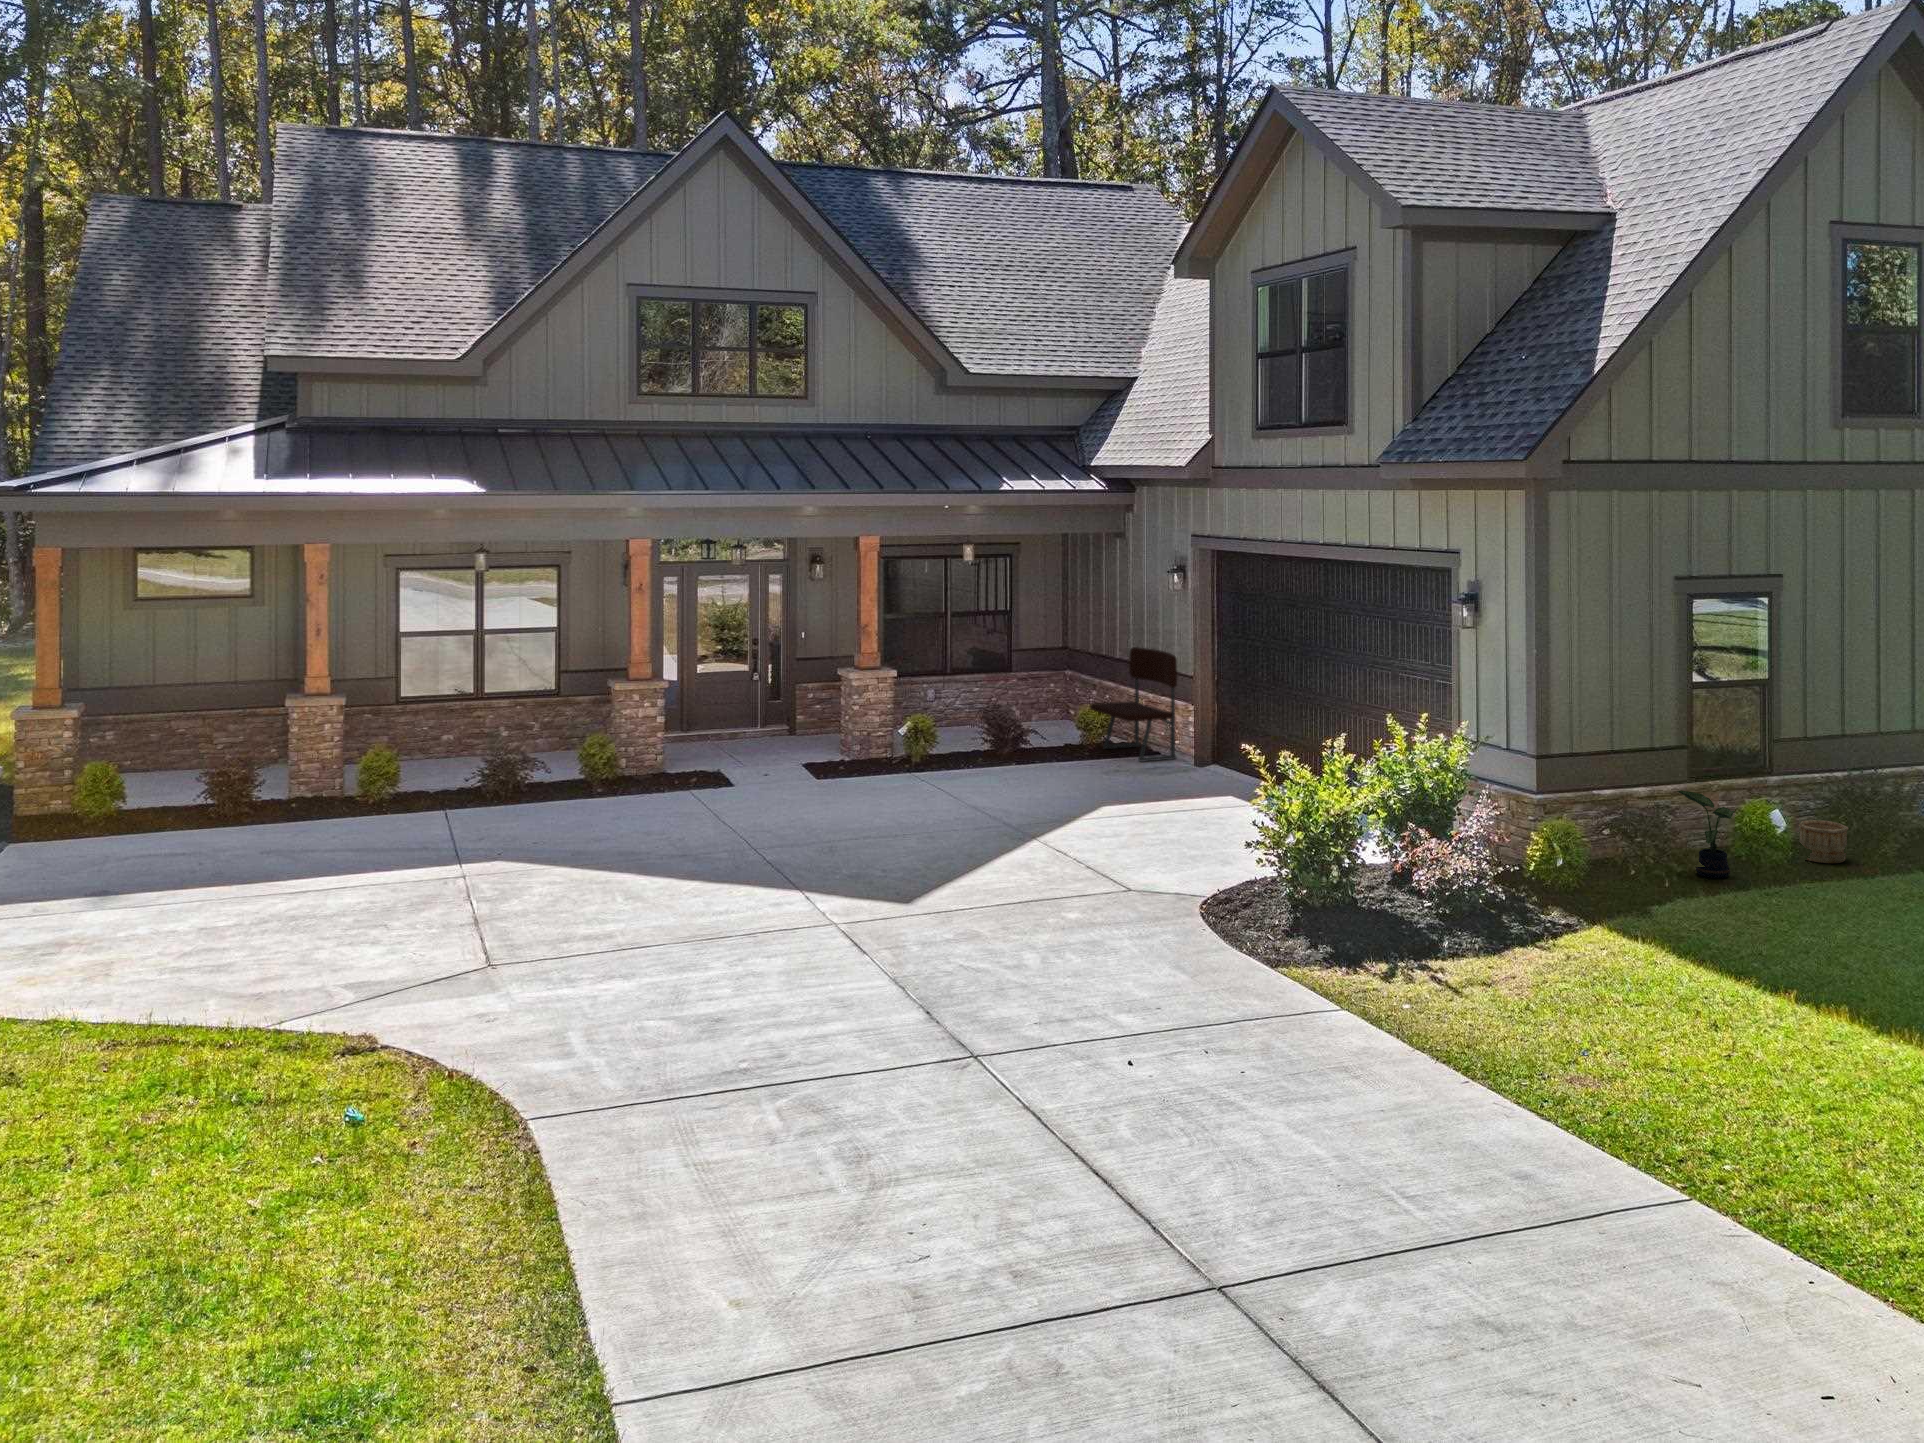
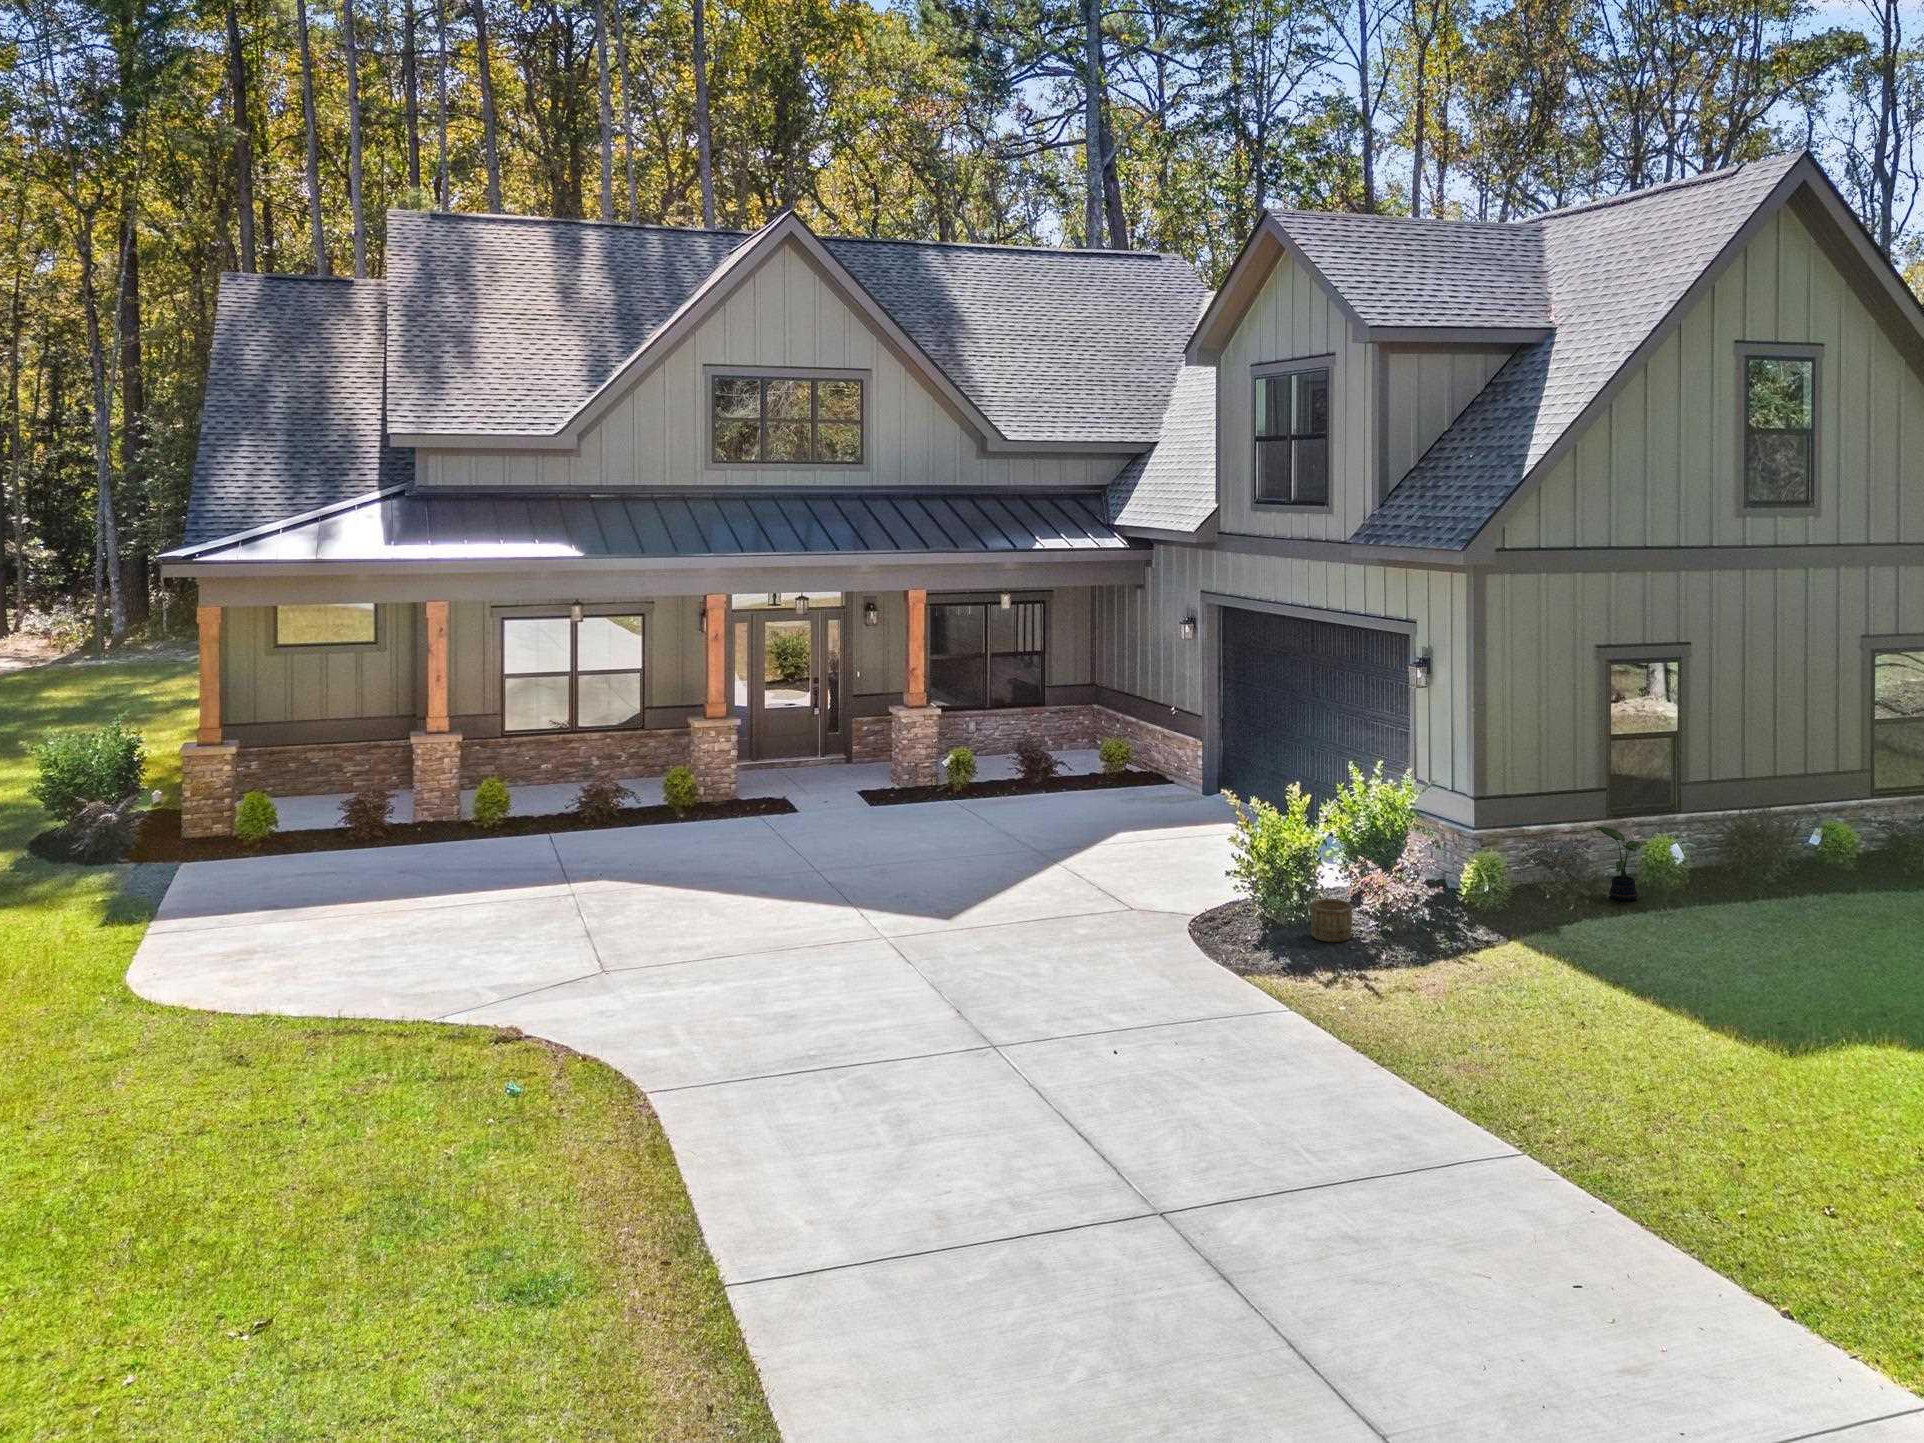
bench: present [1090,647,1177,762] -> none [1114,684,1190,788]
wooden bucket: present [1799,820,1849,863] -> present [1310,899,1353,942]

